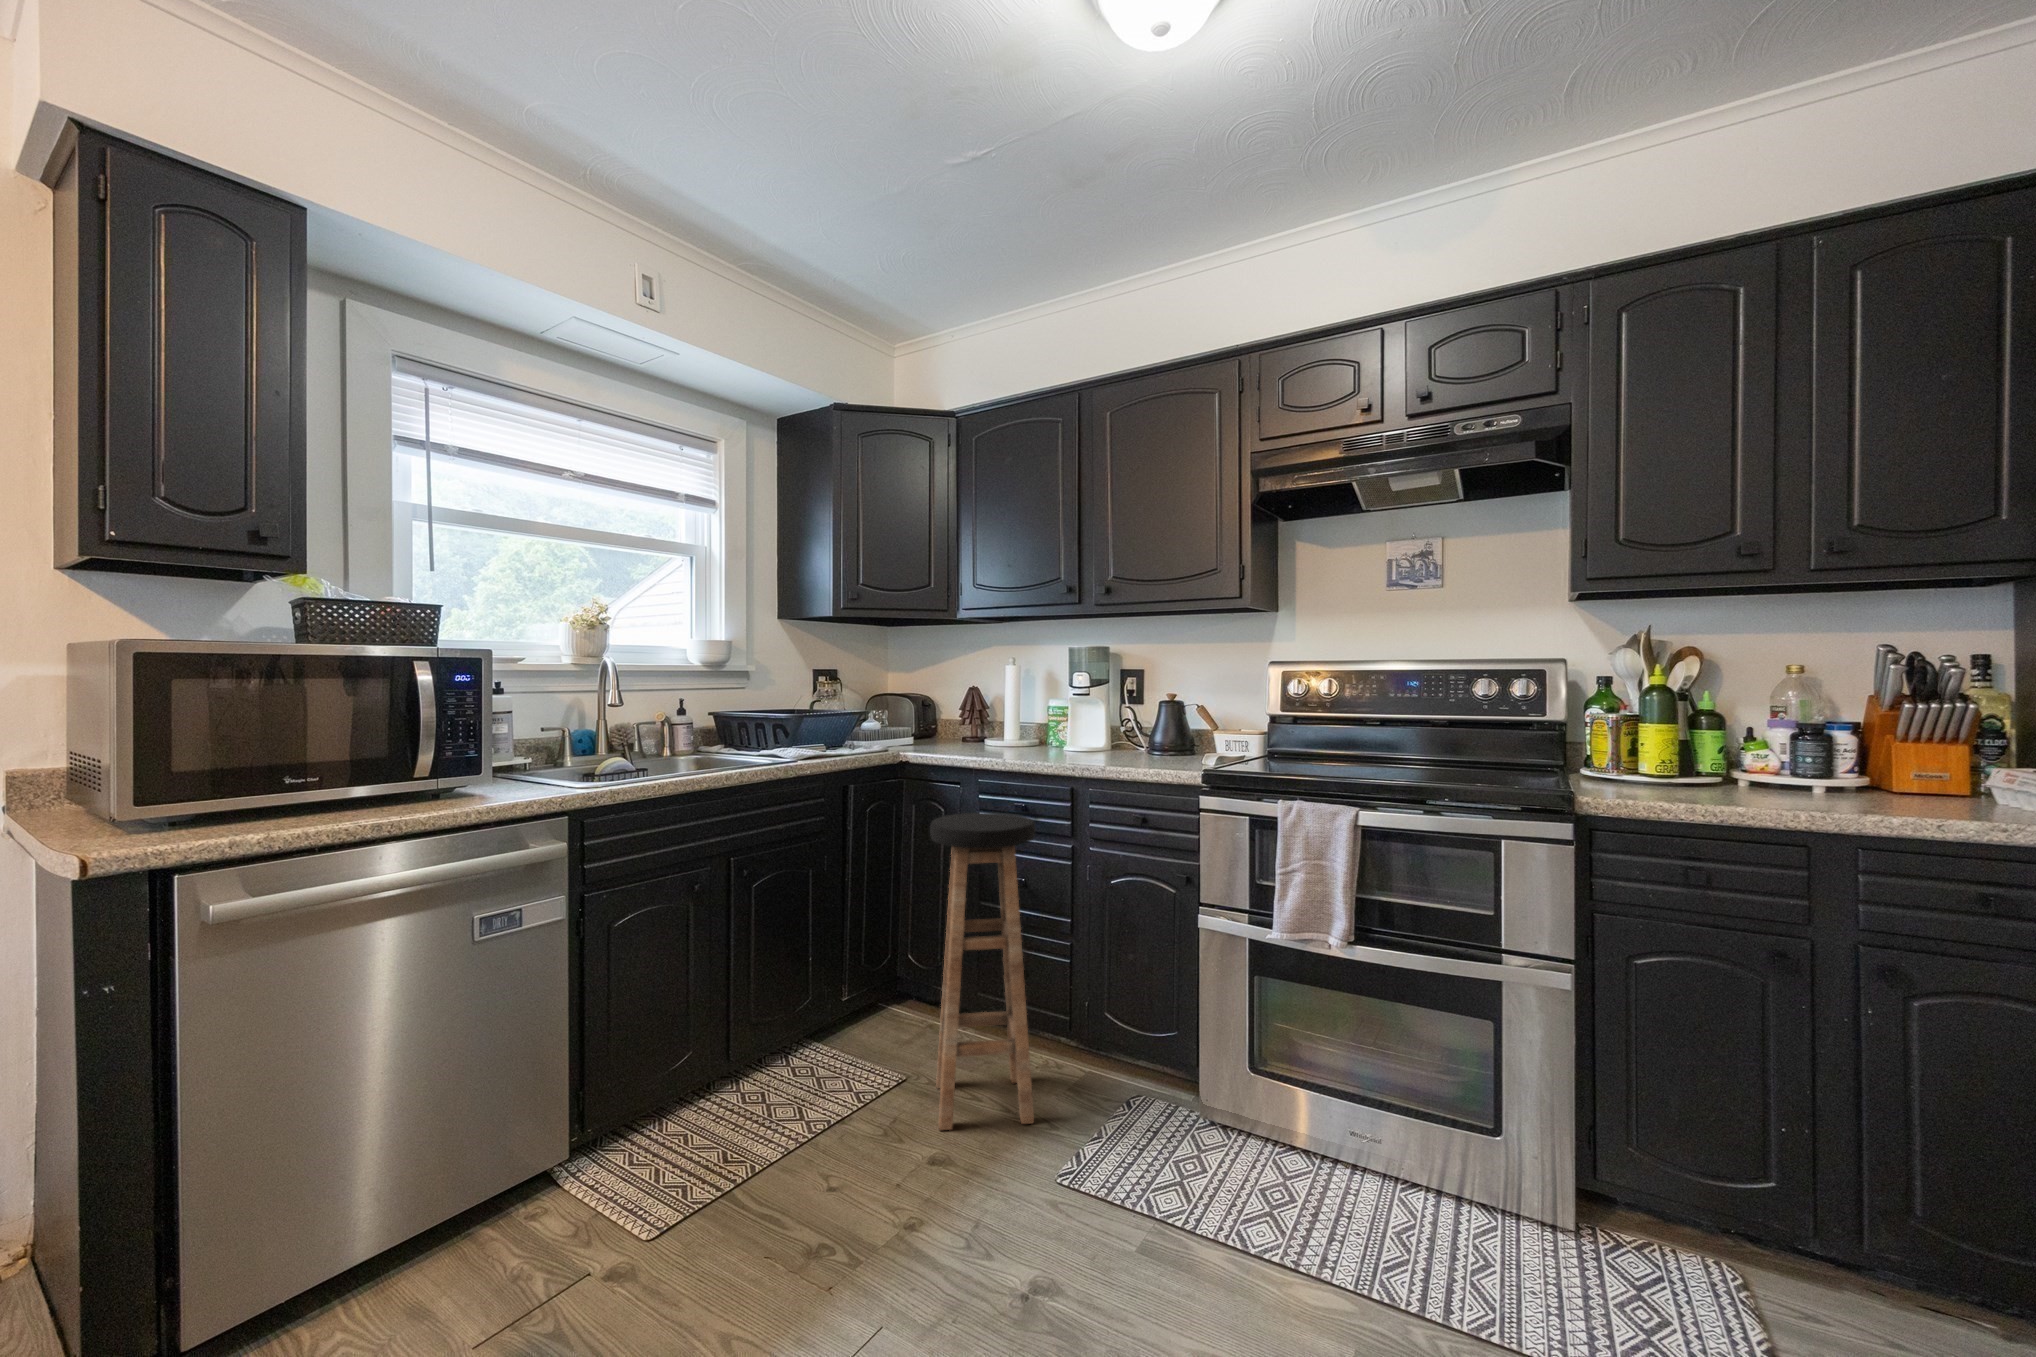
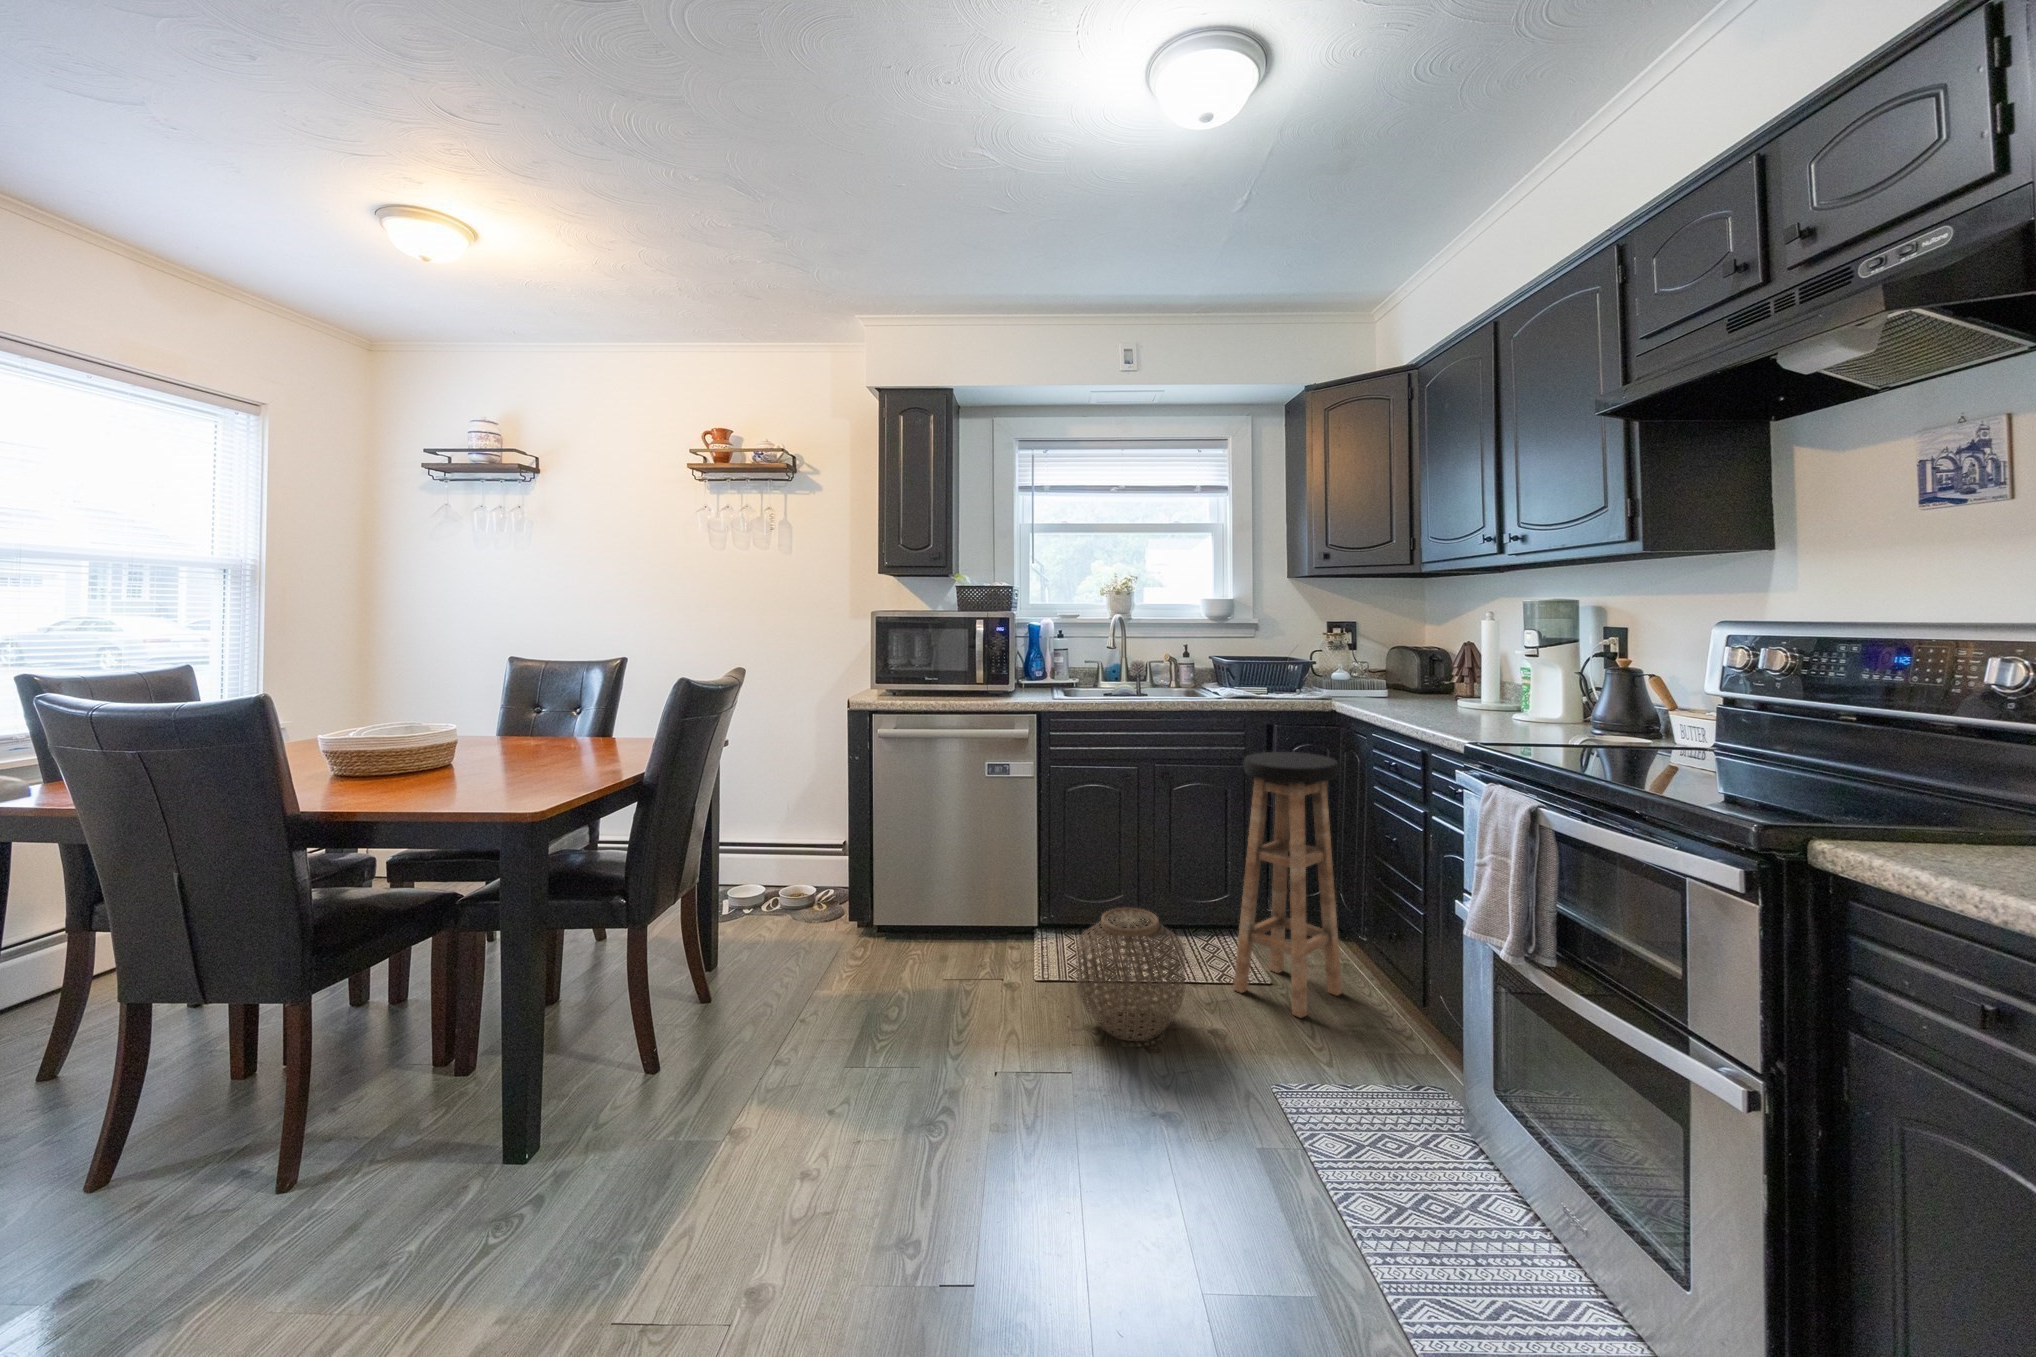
woven basket: none [827,1065,989,1279] -> present [1076,908,1185,1041]

